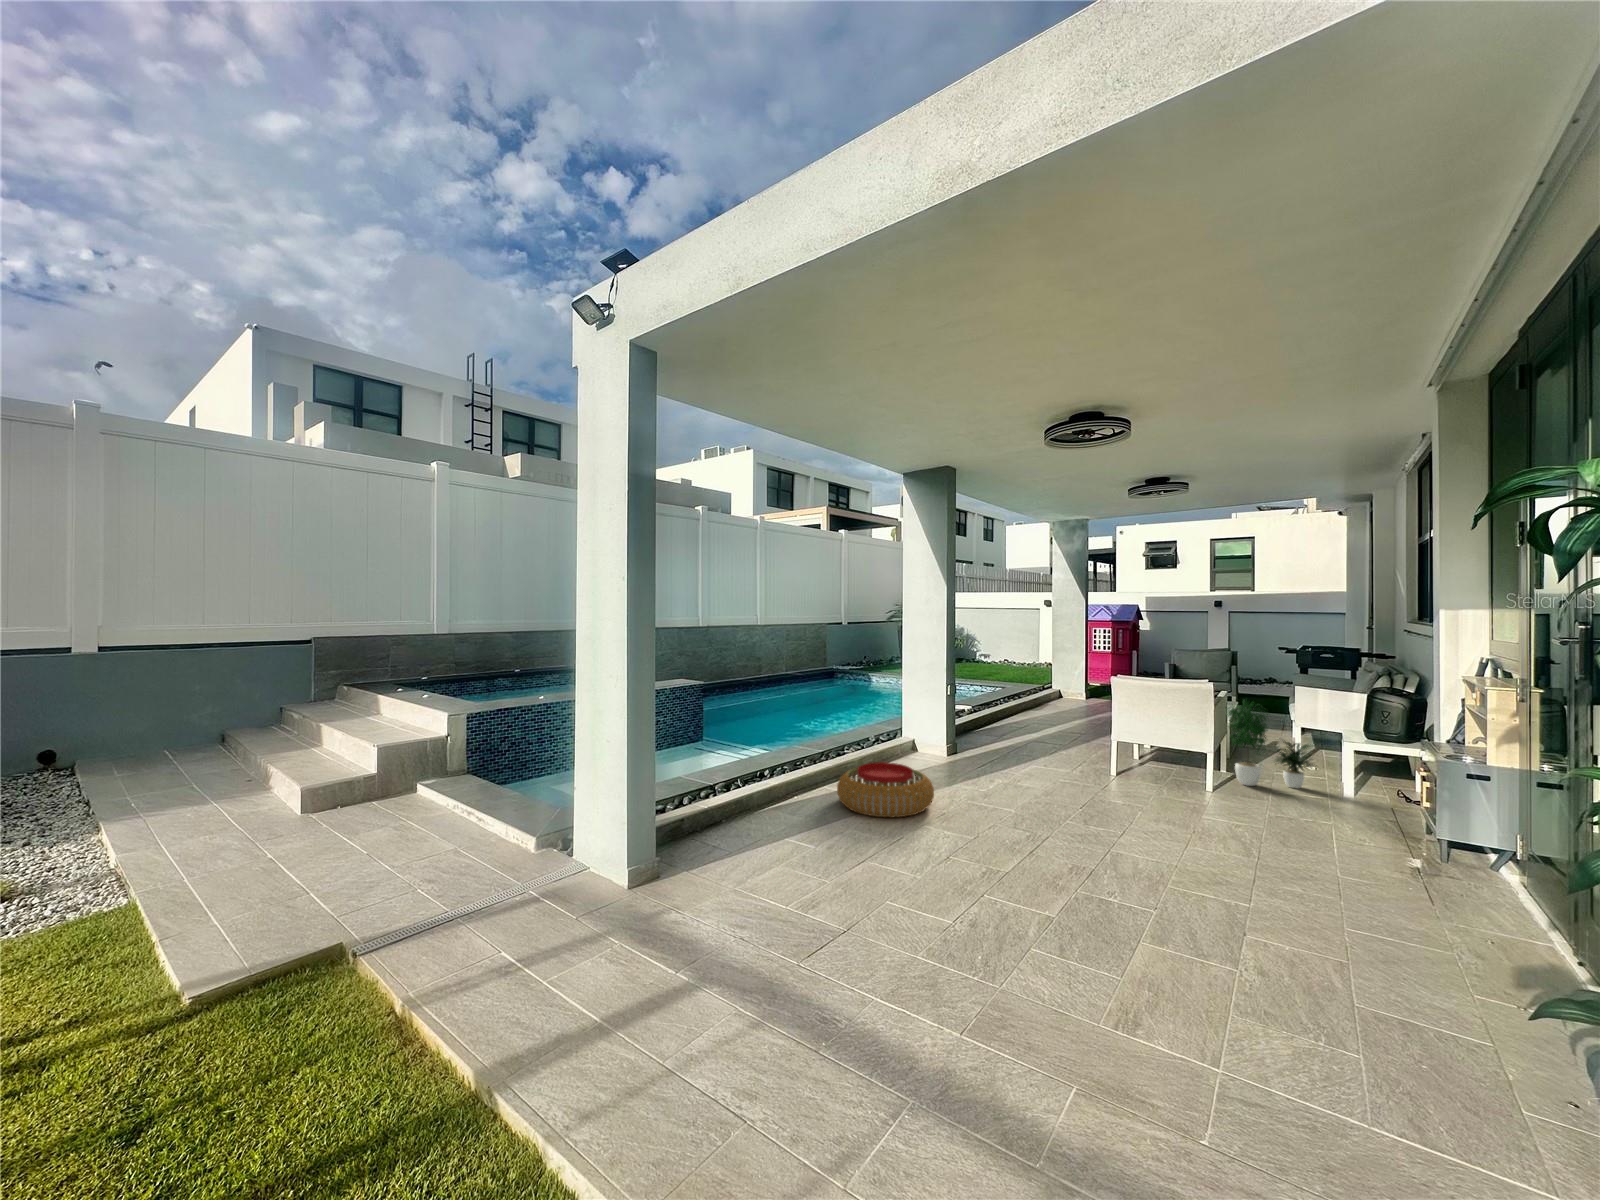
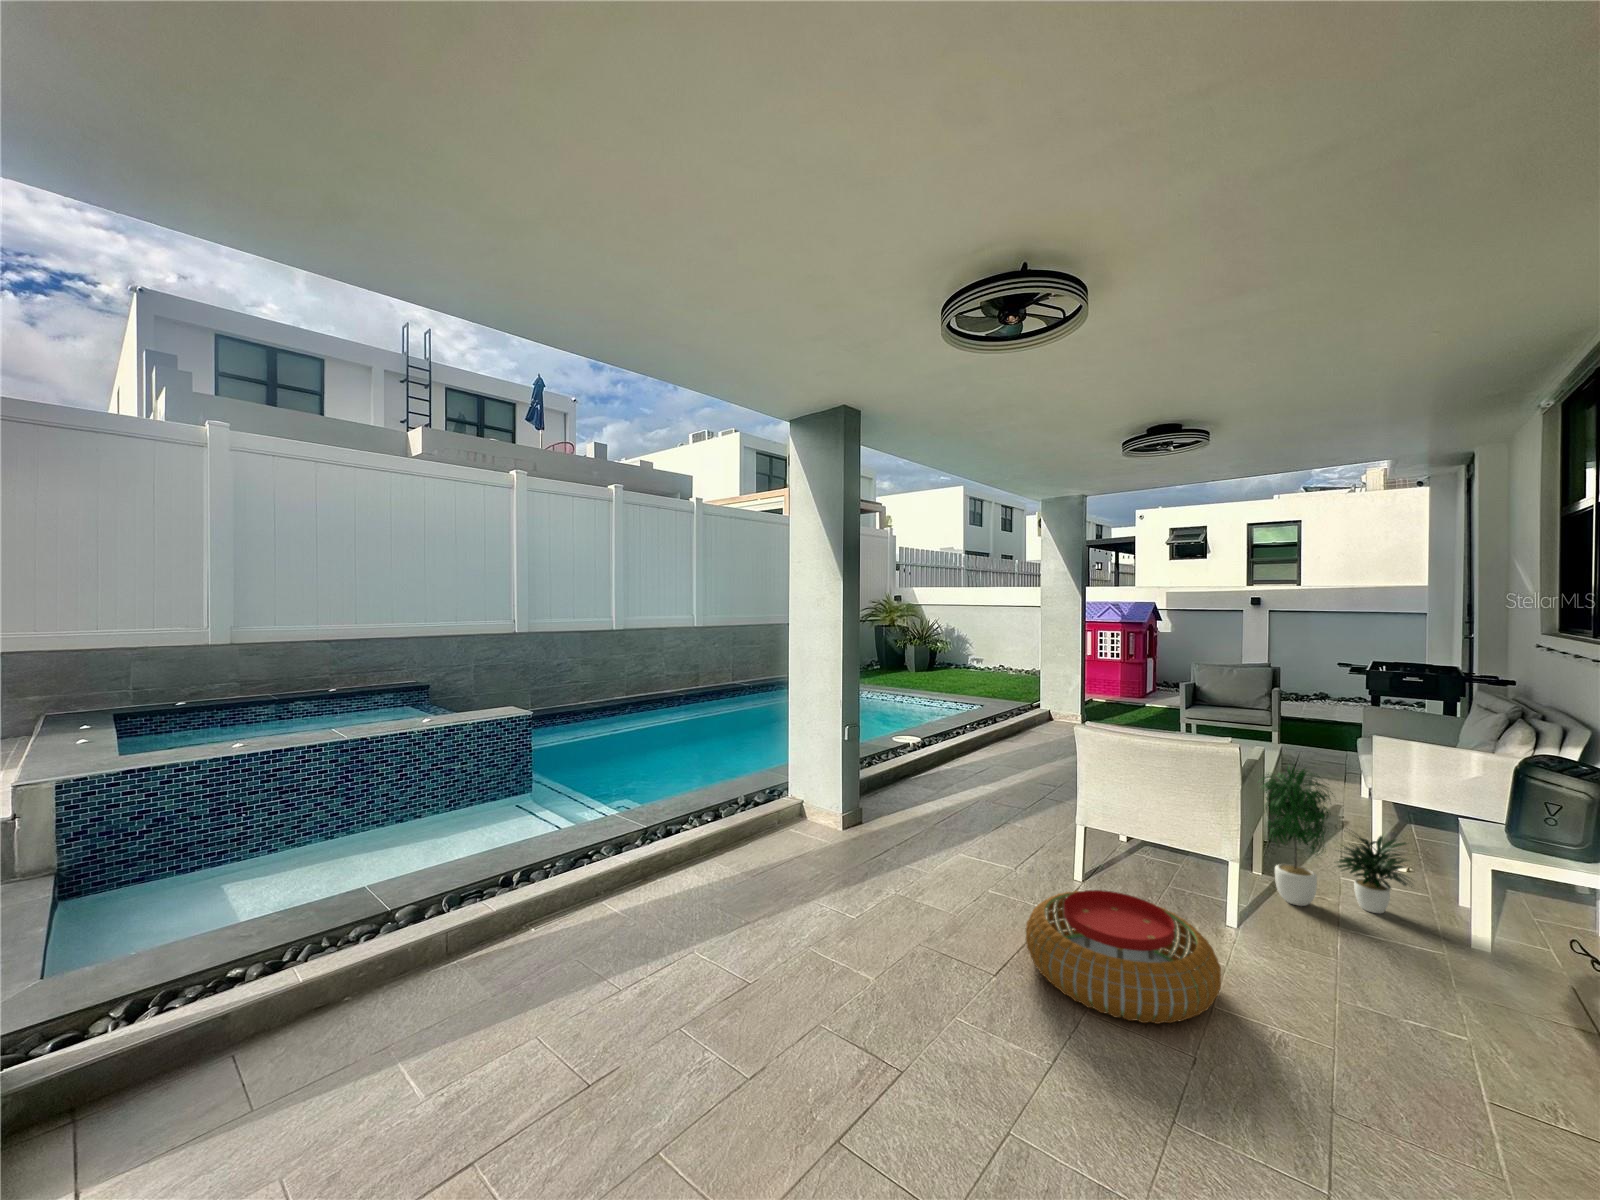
pouf: present [837,762,934,818] -> present [1025,890,1221,1024]

